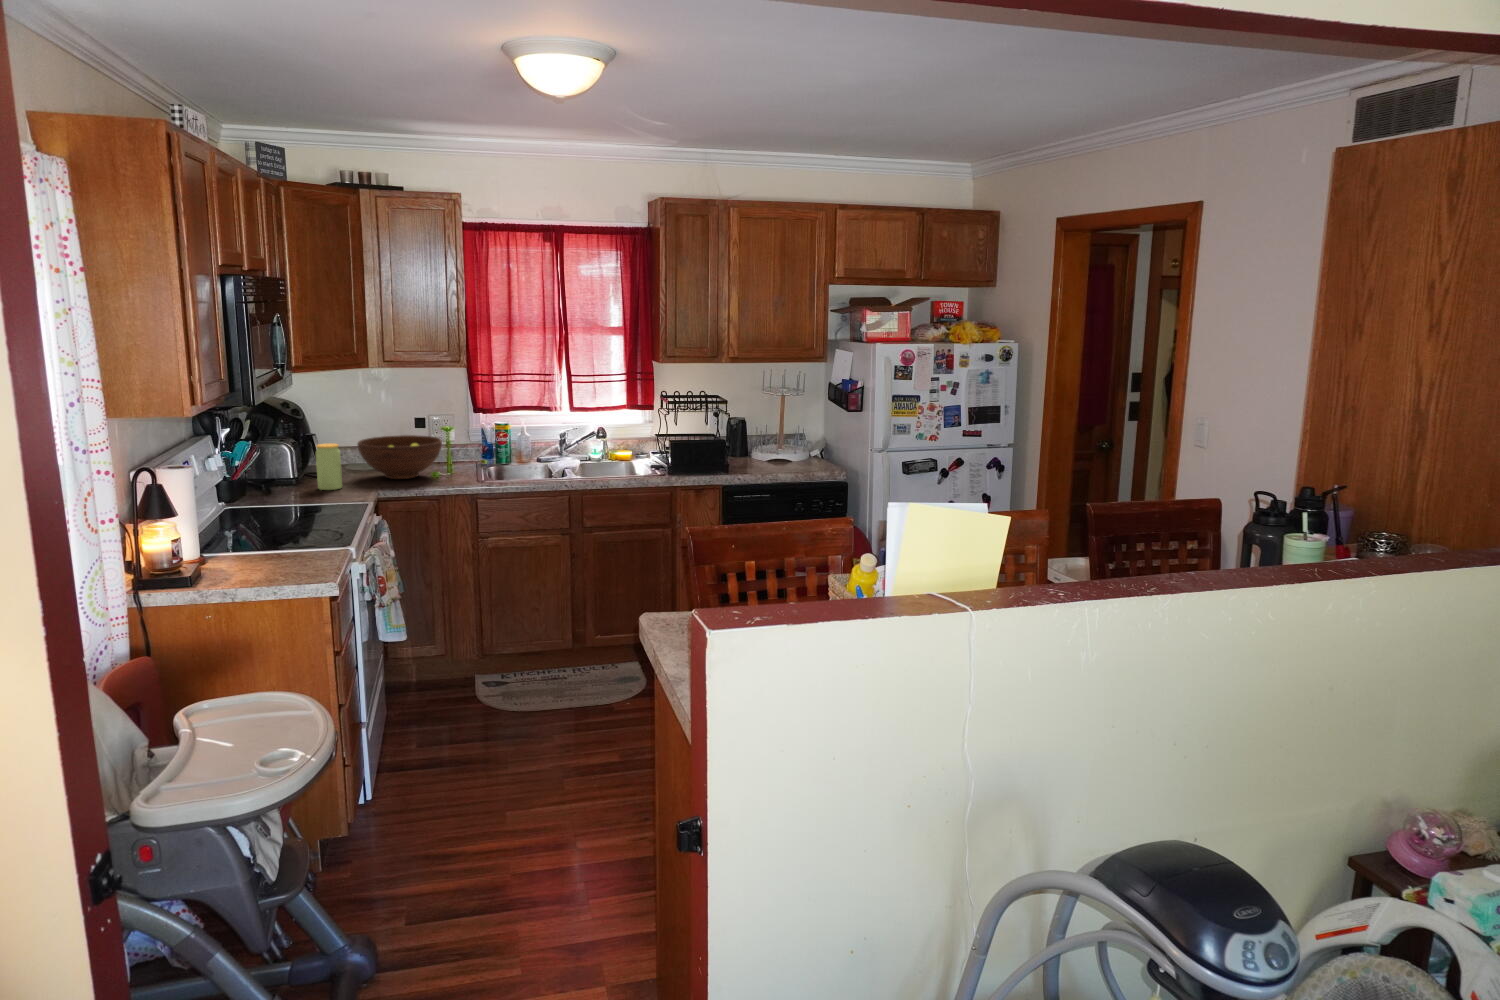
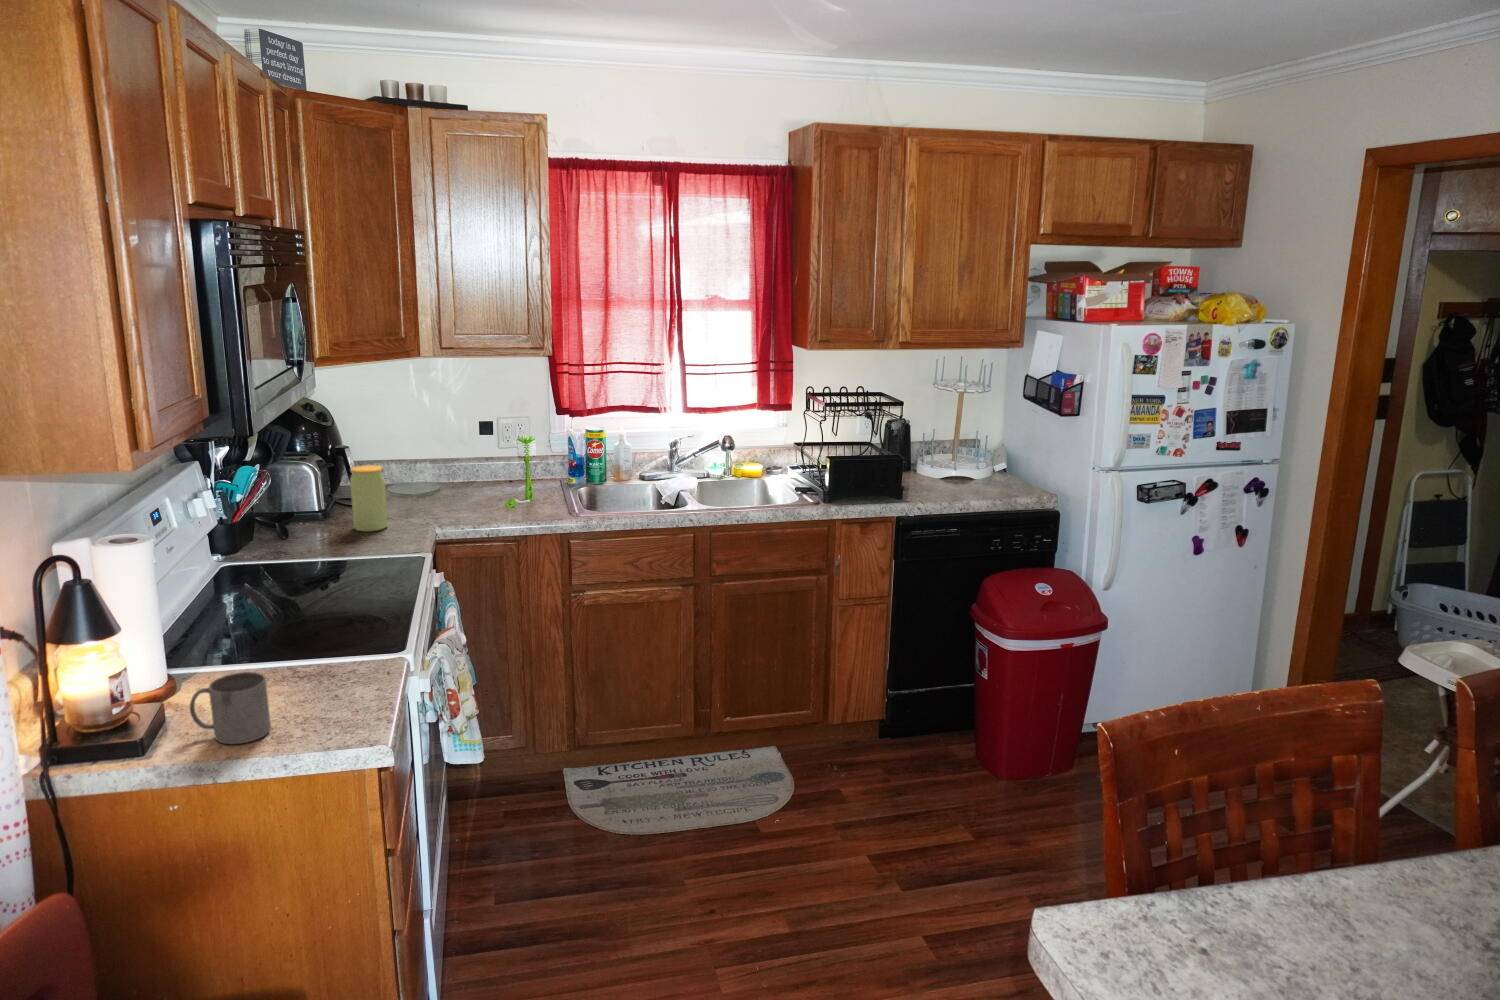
fruit bowl: present [357,435,442,479] -> none [407,447,520,510]
mug: none [221,539,268,577] -> present [190,672,271,744]

